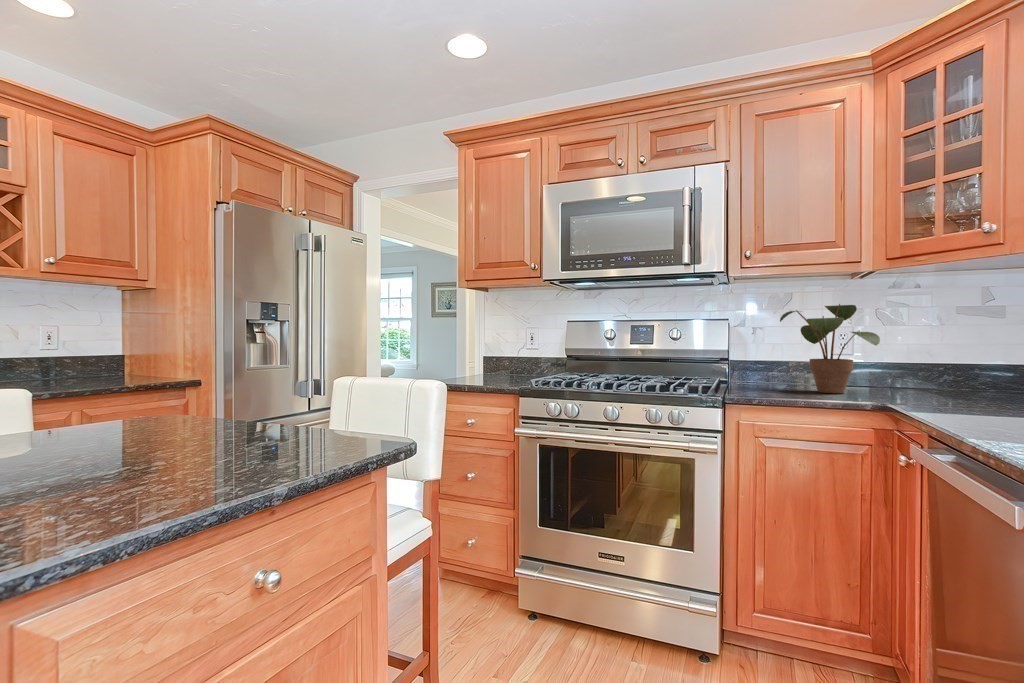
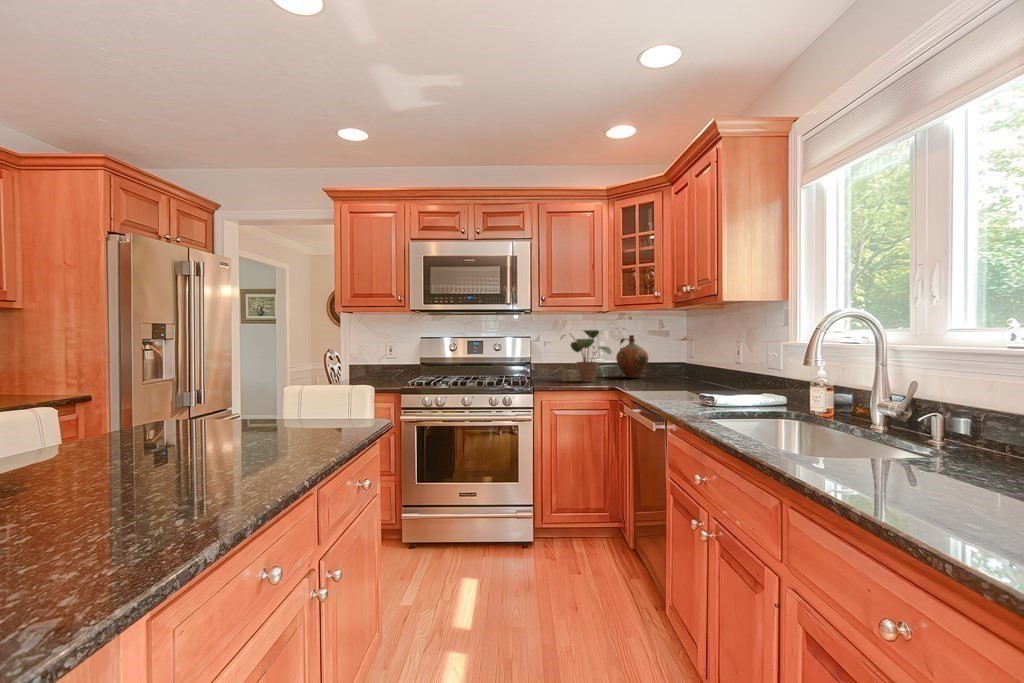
ceramic jug: none [894,314,964,391] -> present [616,335,648,378]

